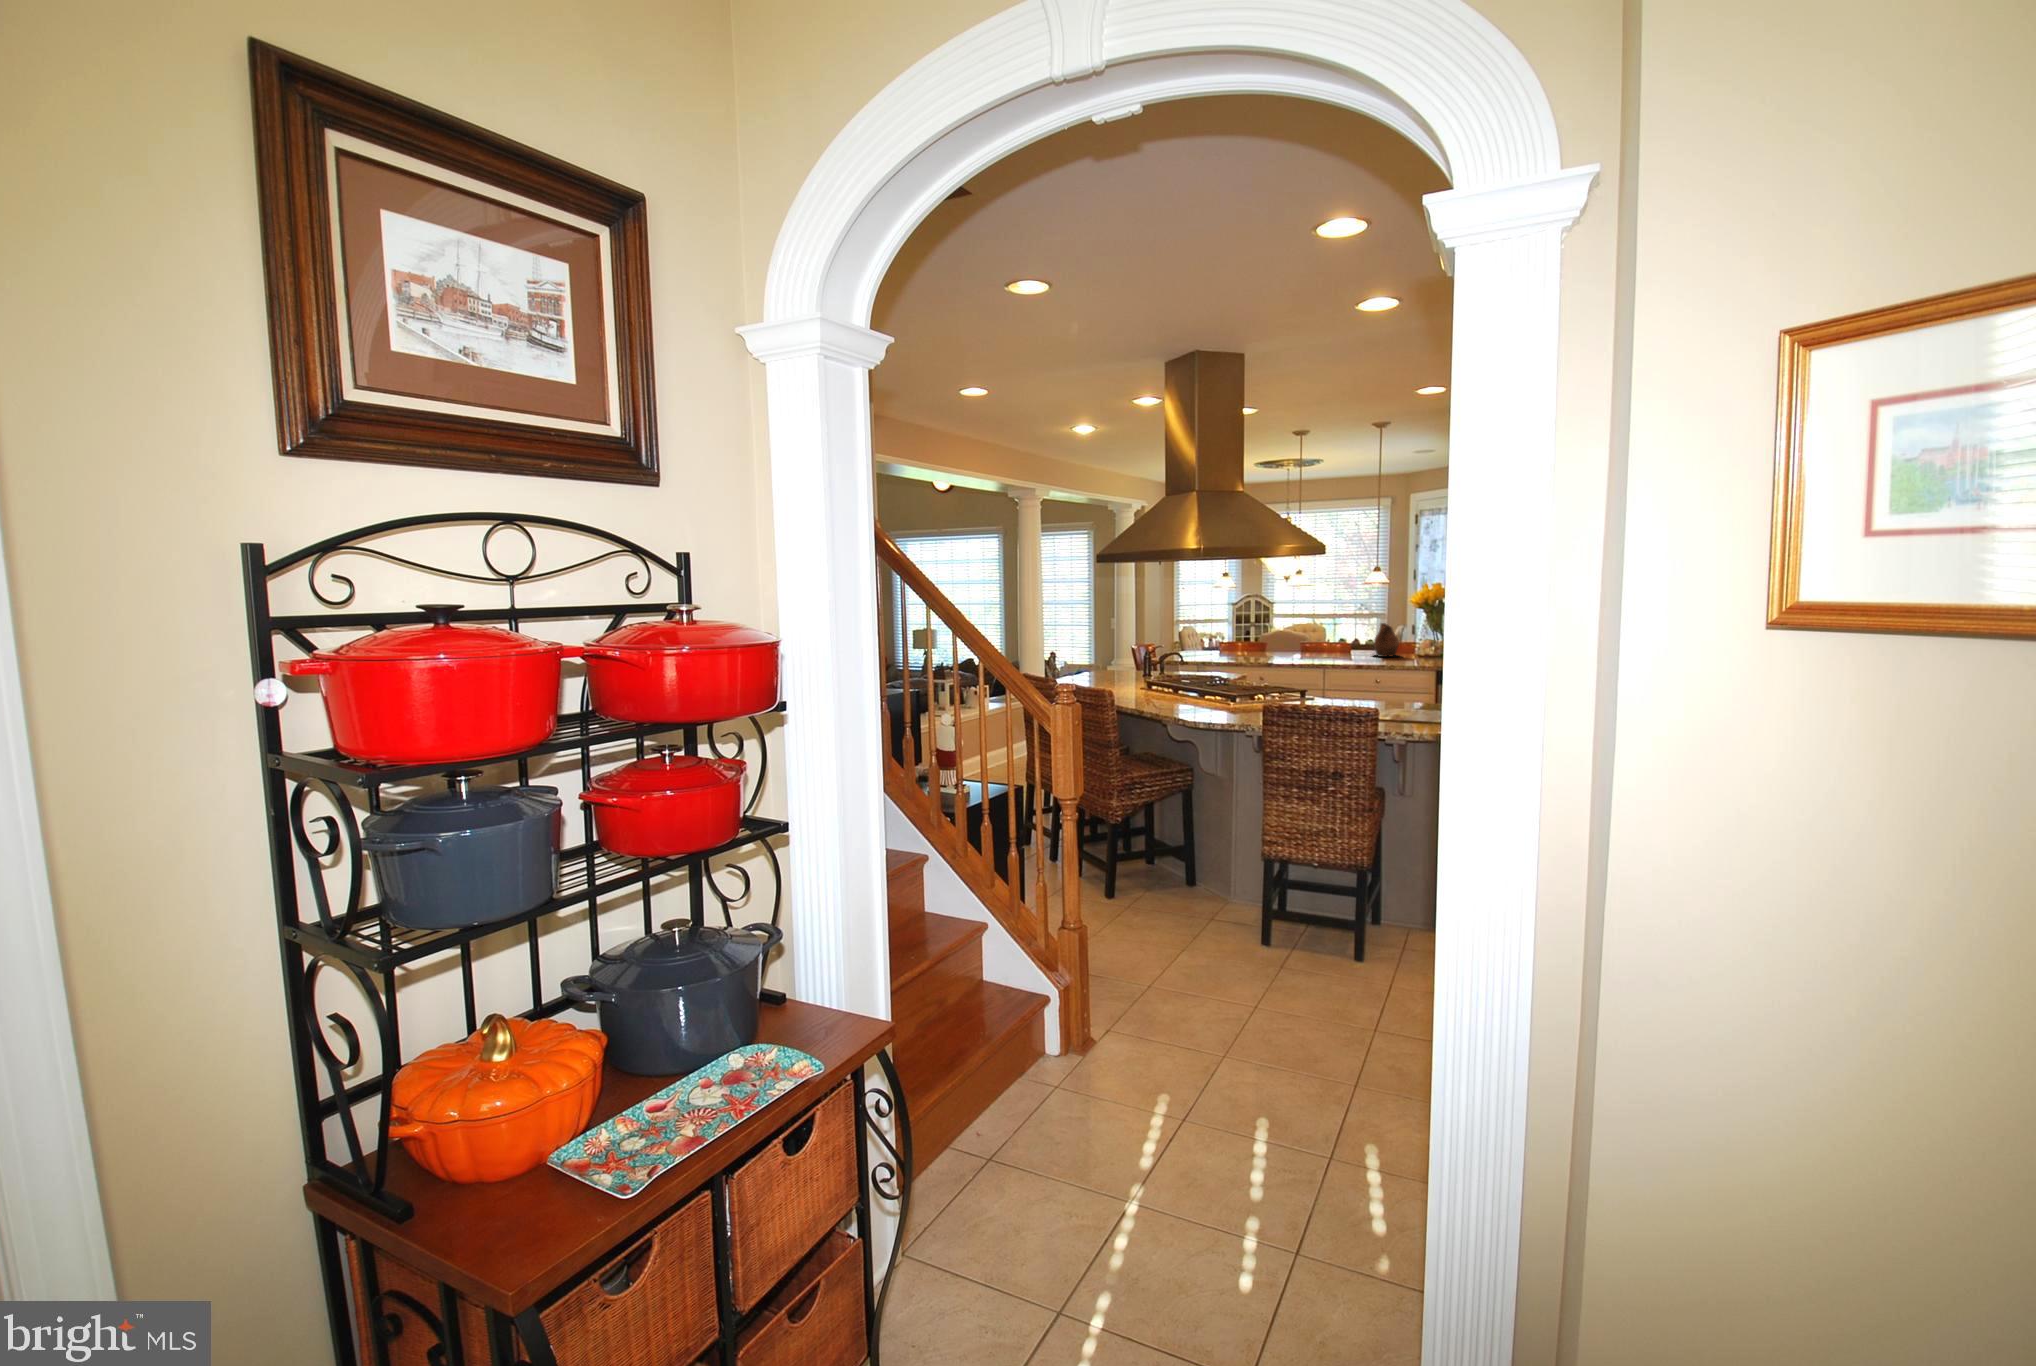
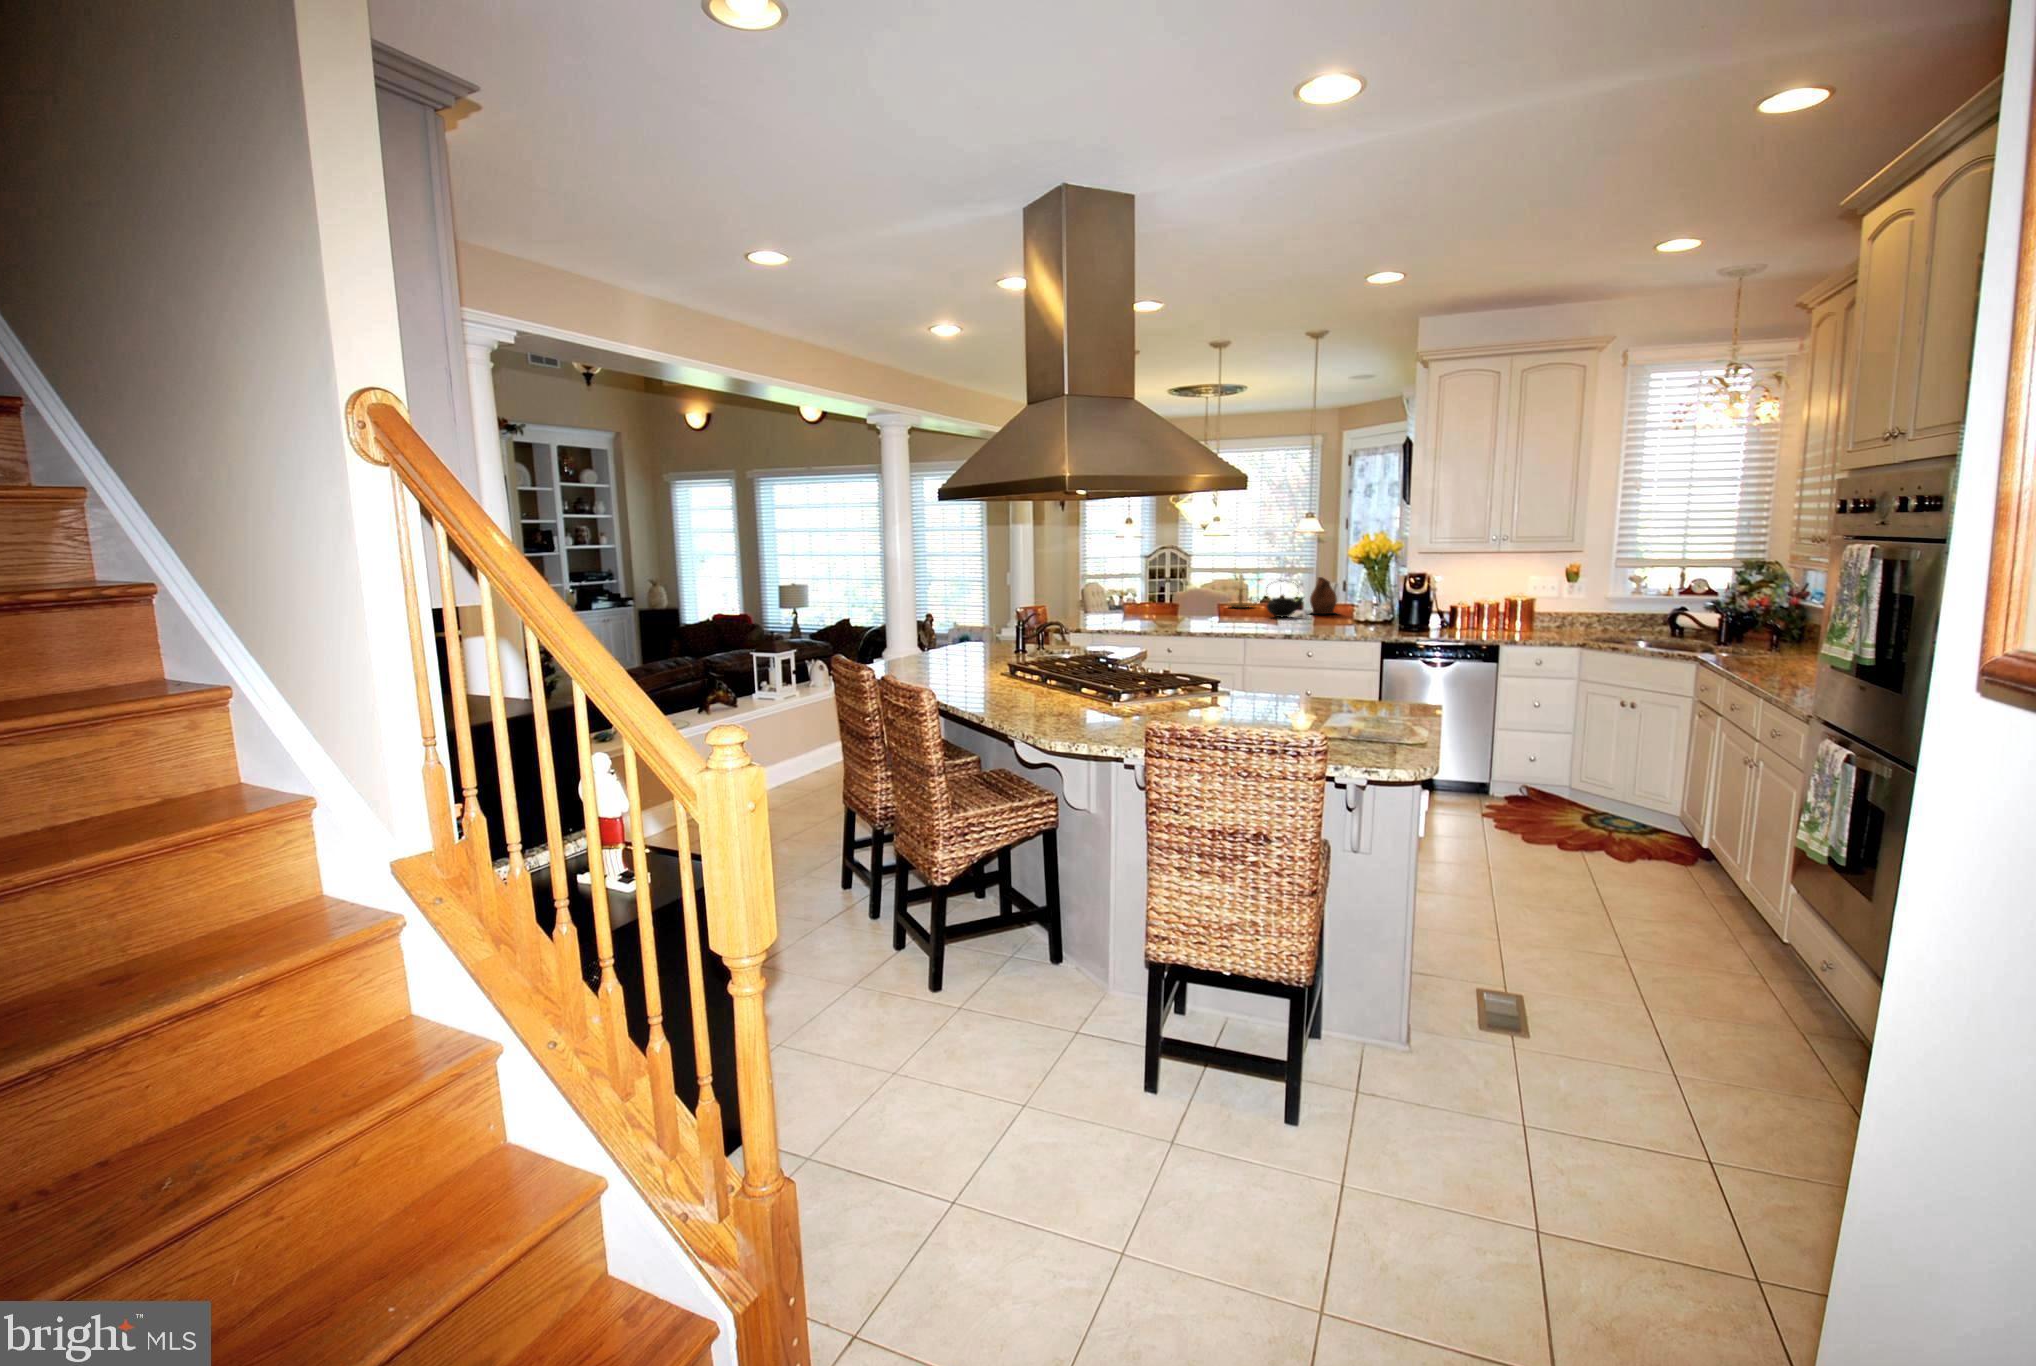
candle holder: none [1298,619,1328,650] -> present [1229,574,1253,608]
teapot: none [1332,627,1368,659] -> present [1267,582,1303,617]

